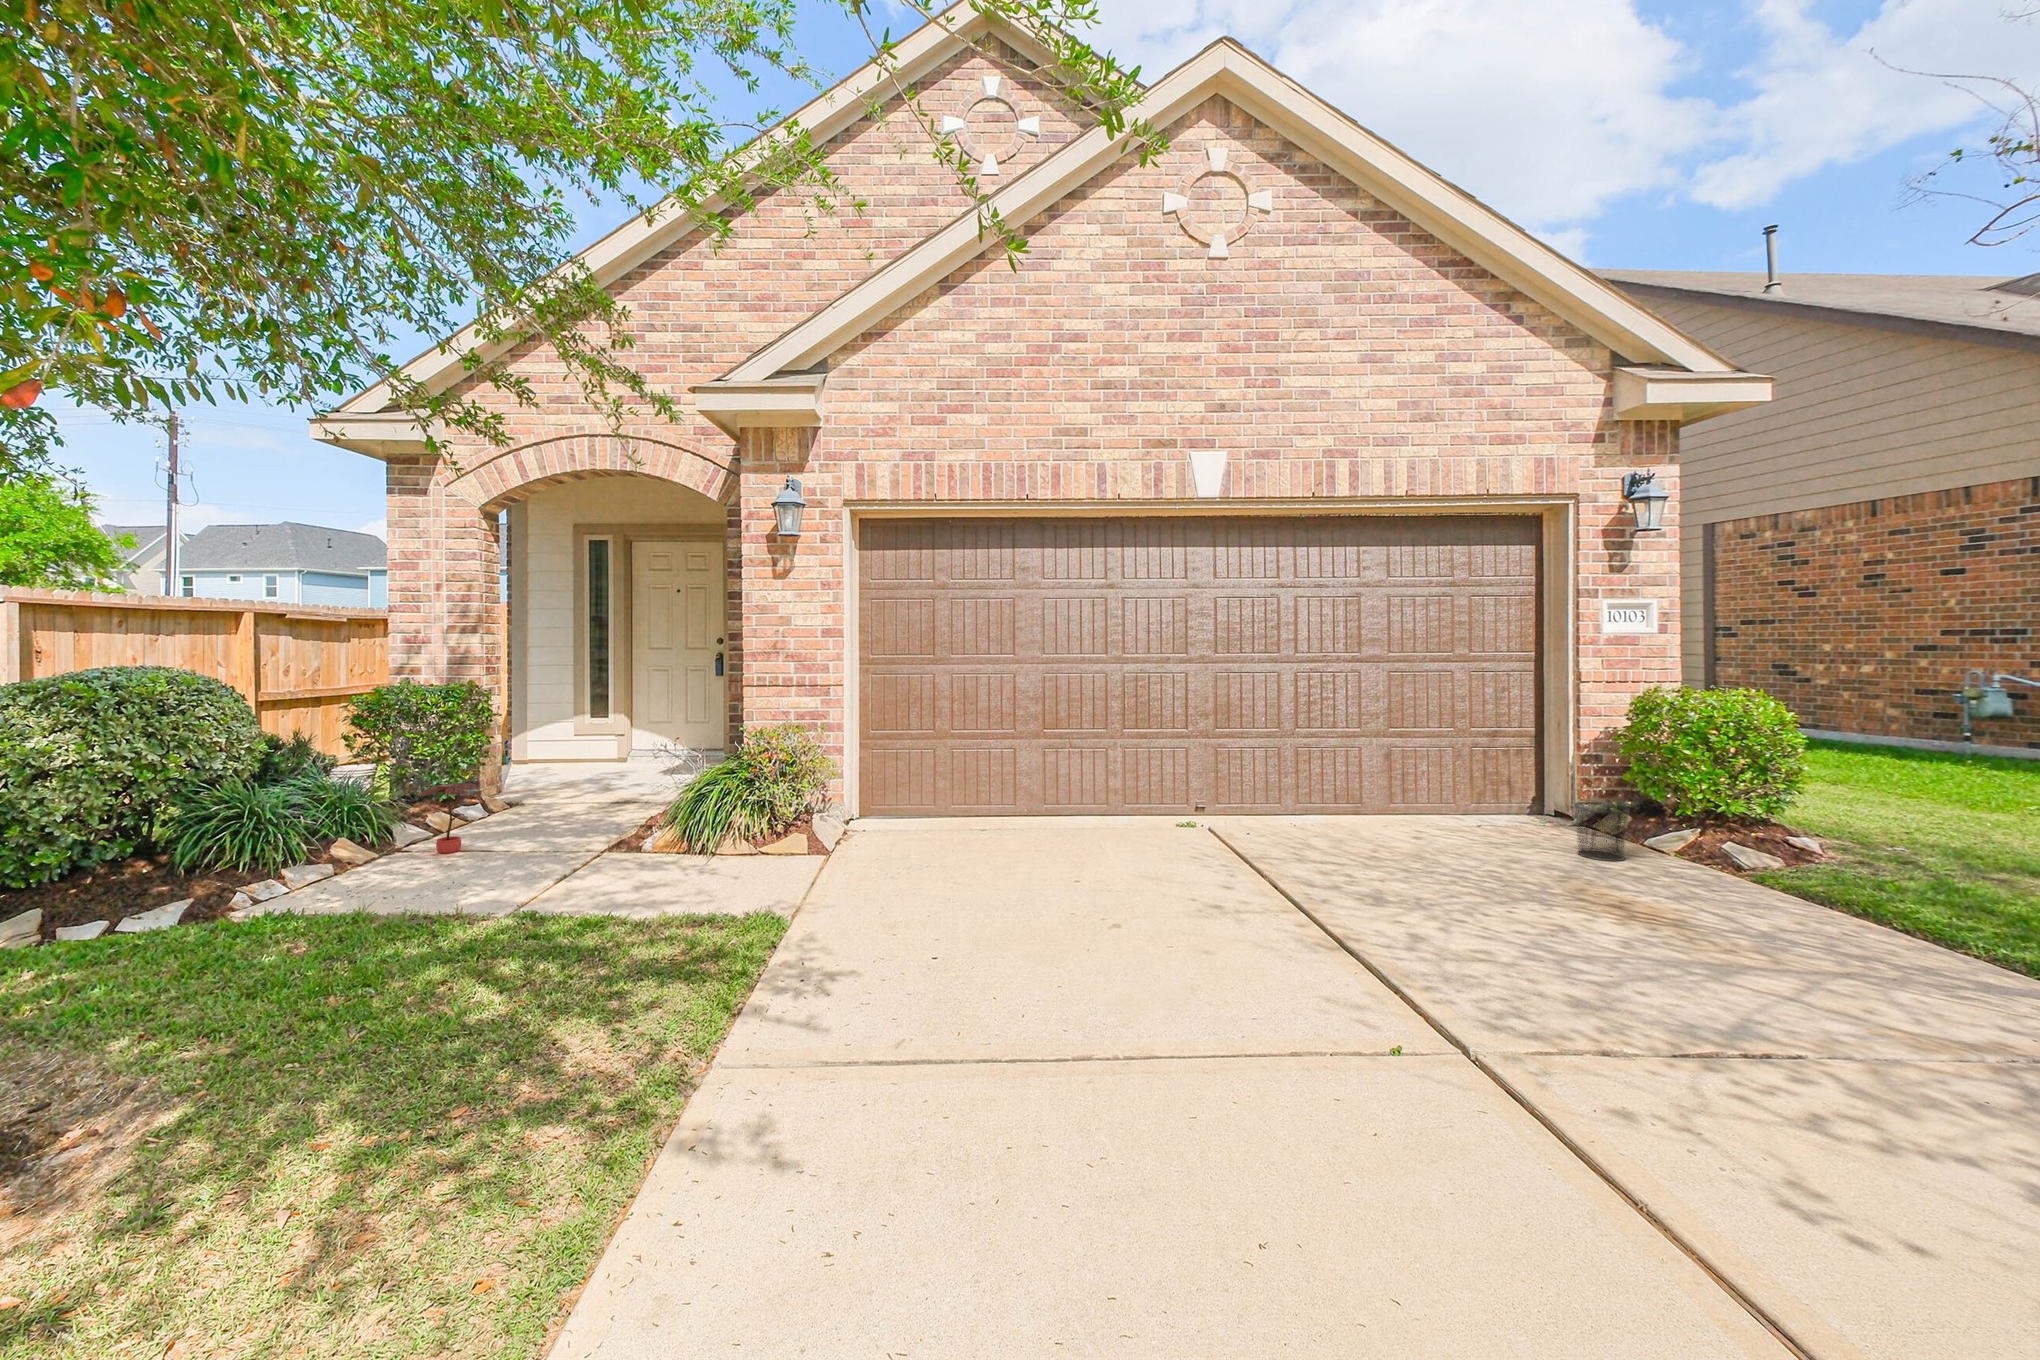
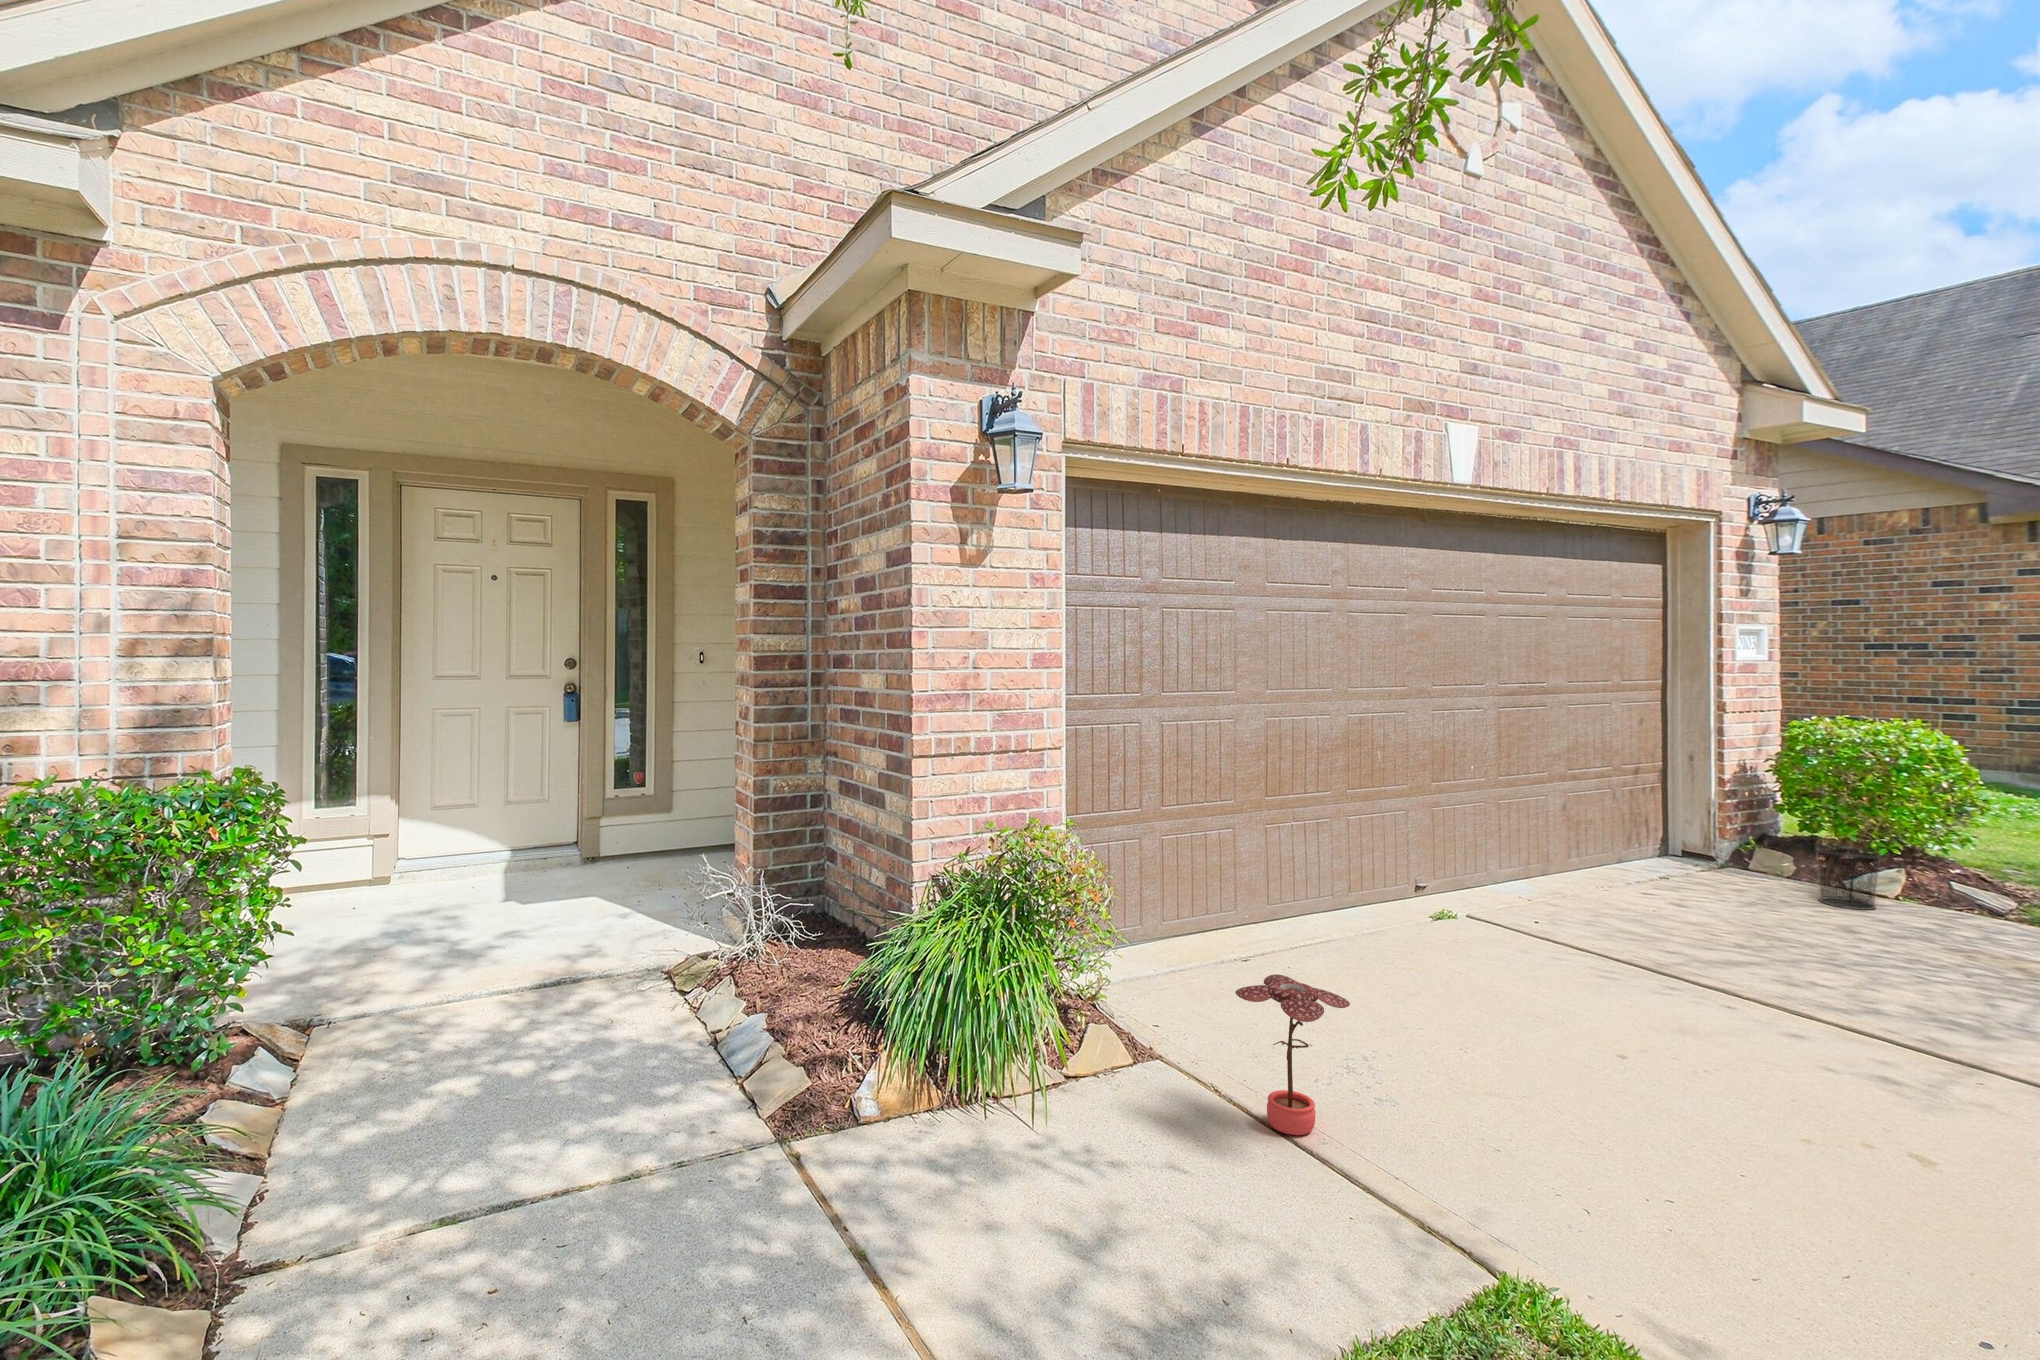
potted plant: present [419,784,475,853] -> present [1235,974,1350,1135]

